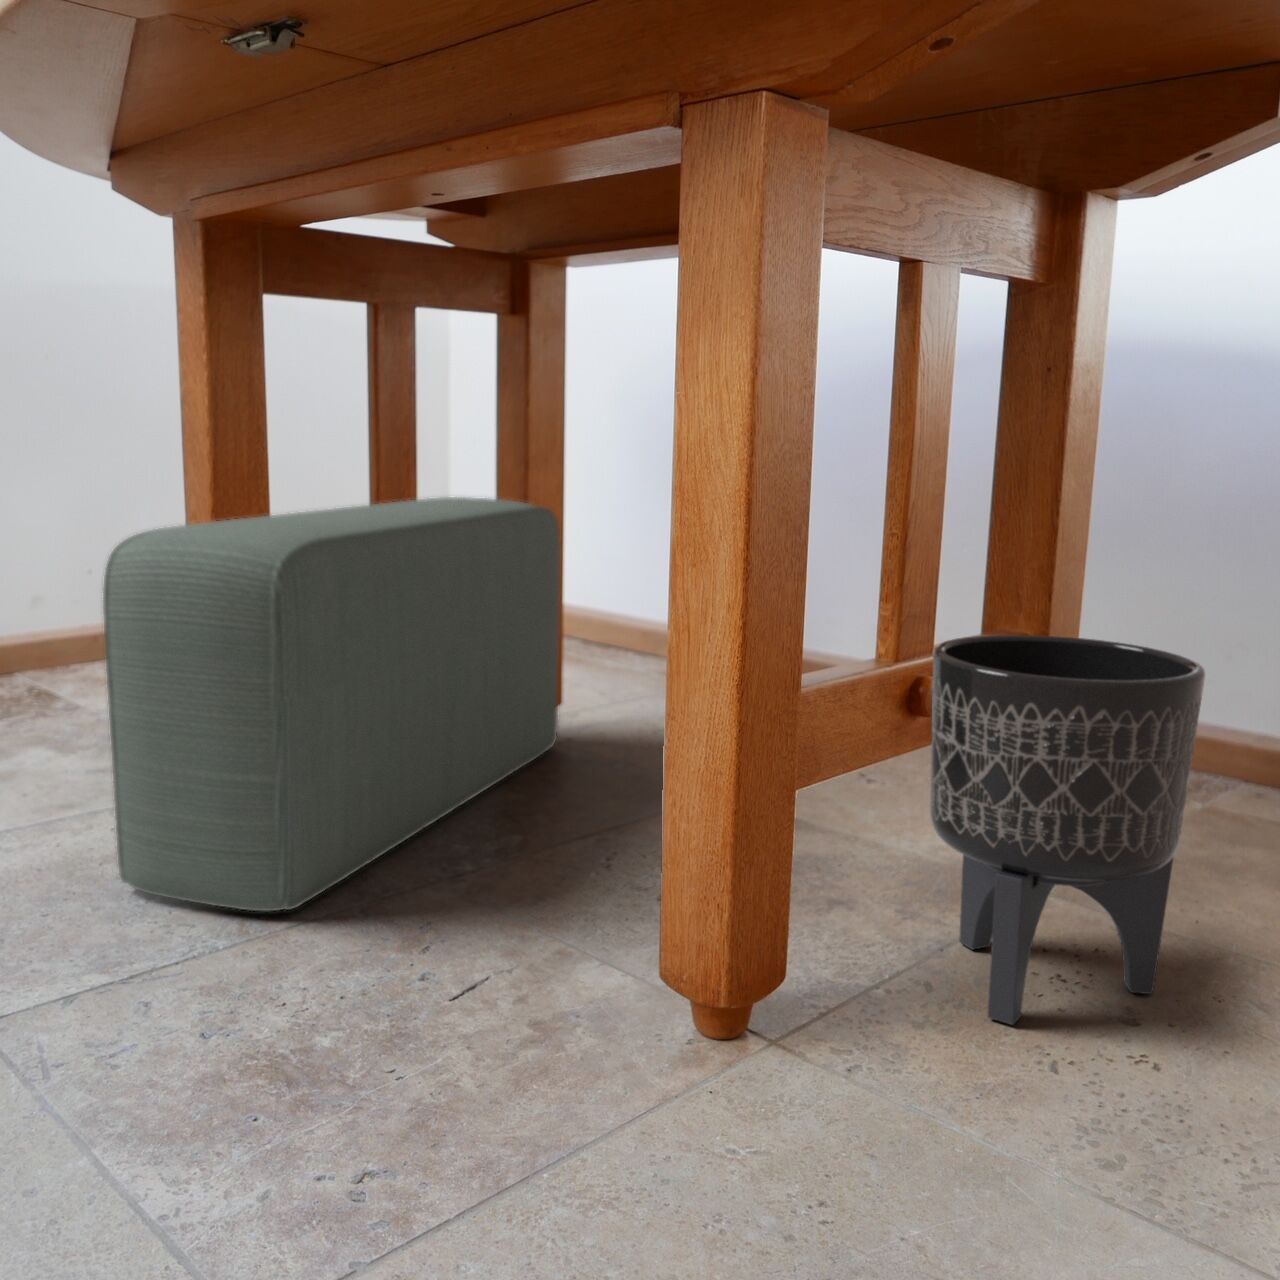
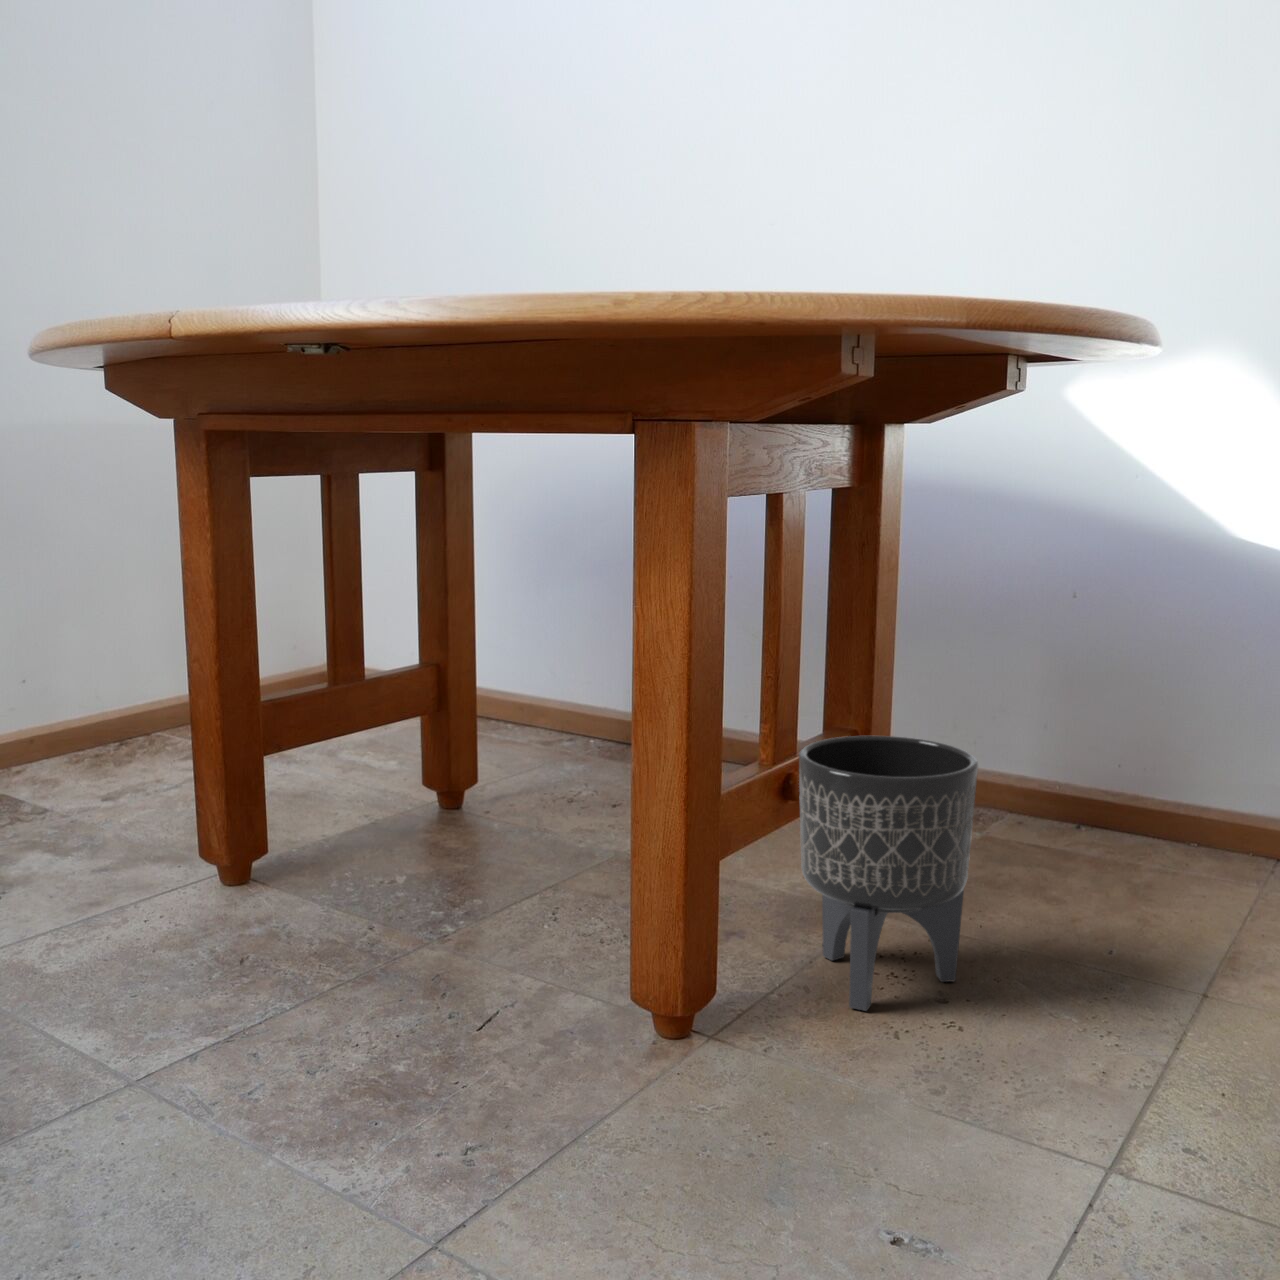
pouf: present [103,497,560,911] -> none [172,622,480,978]

